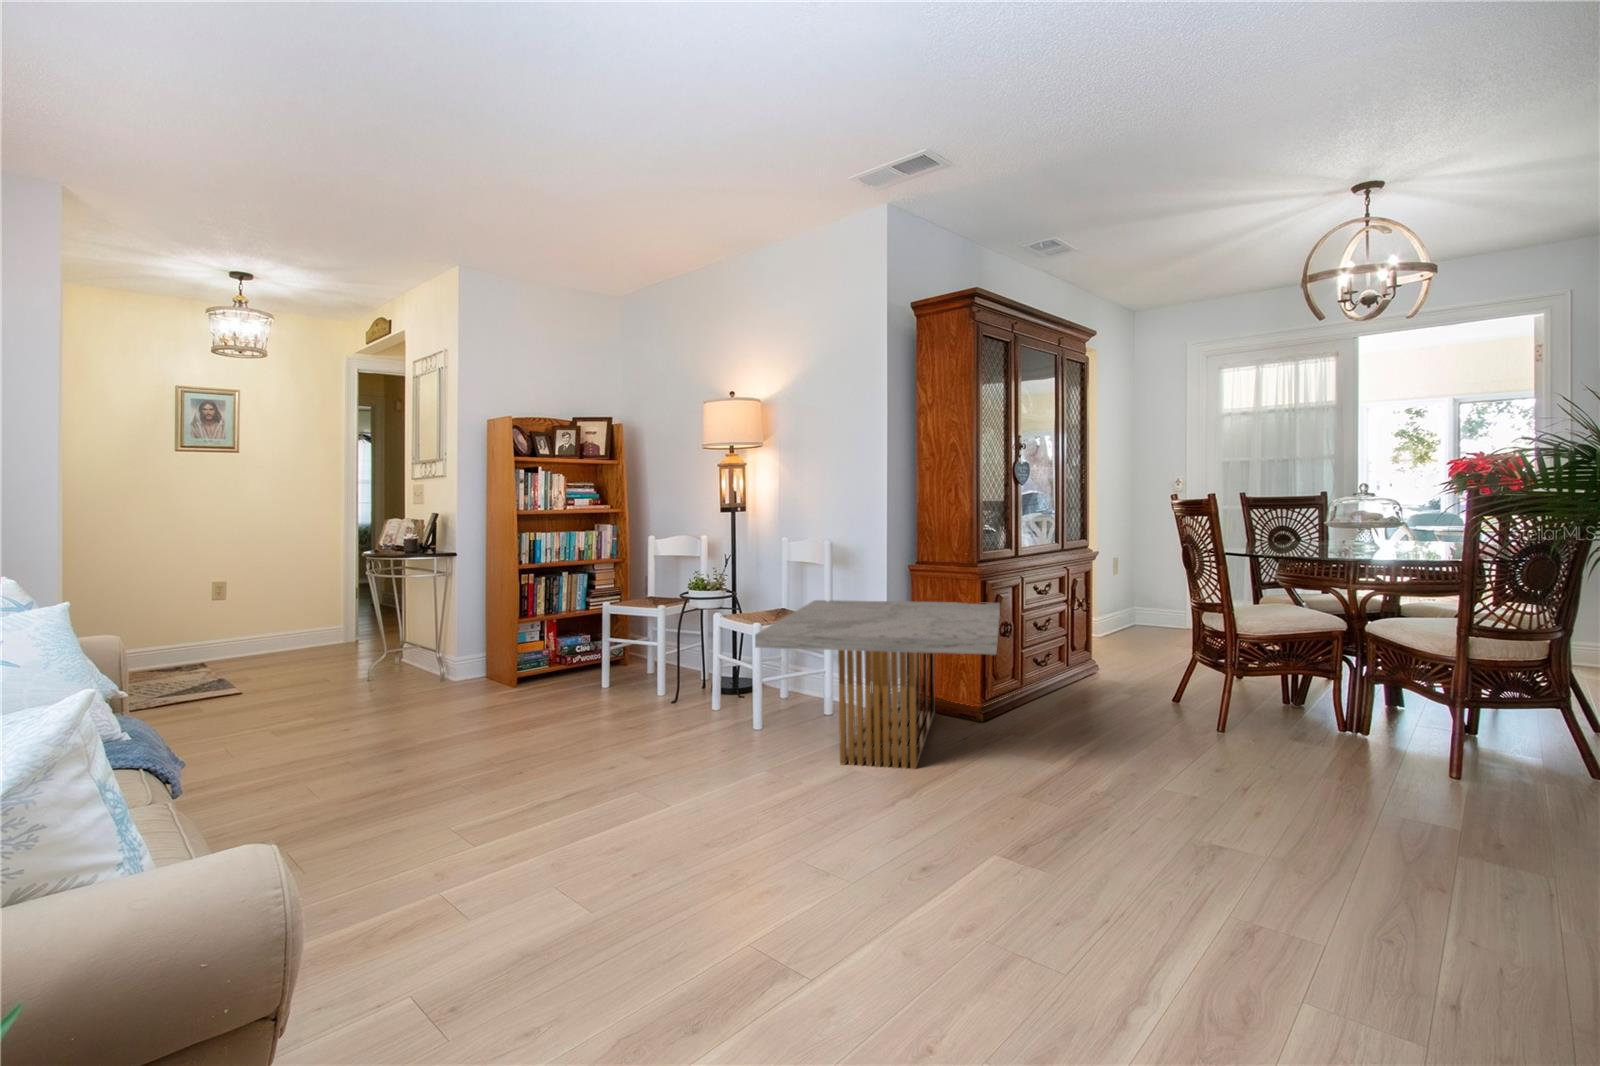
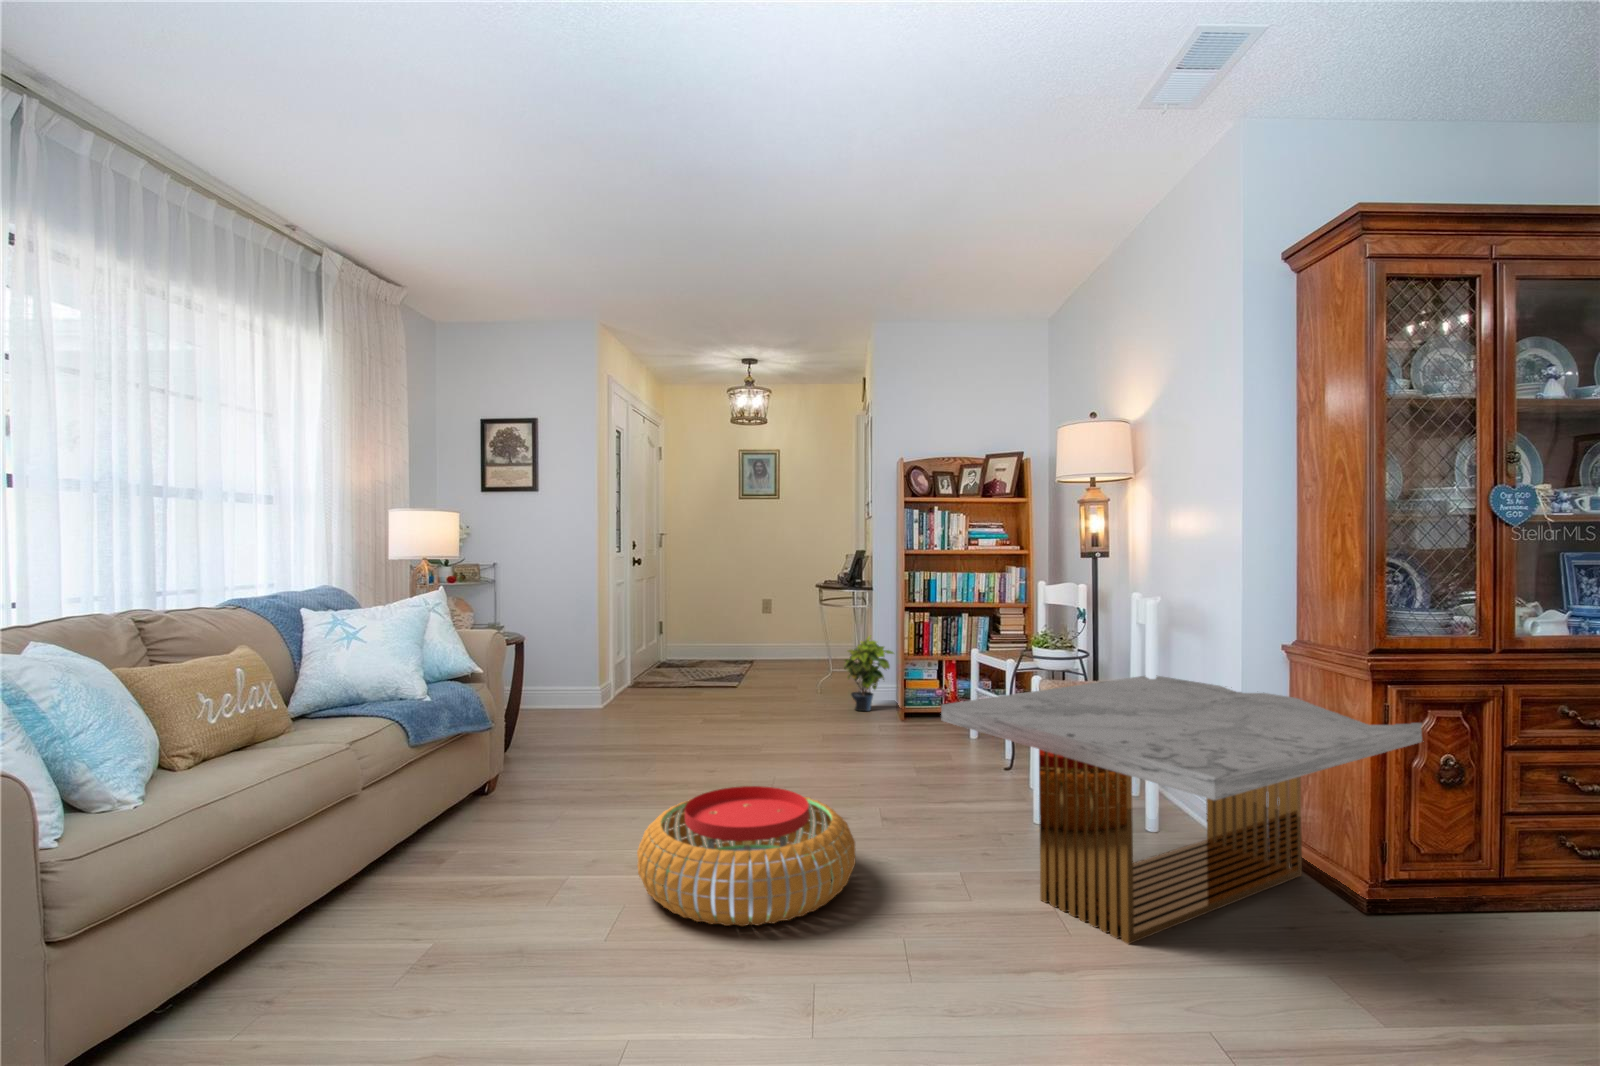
potted plant: none [440,602,501,684] -> present [844,635,894,711]
pouf: none [536,731,741,853] -> present [637,786,855,926]

